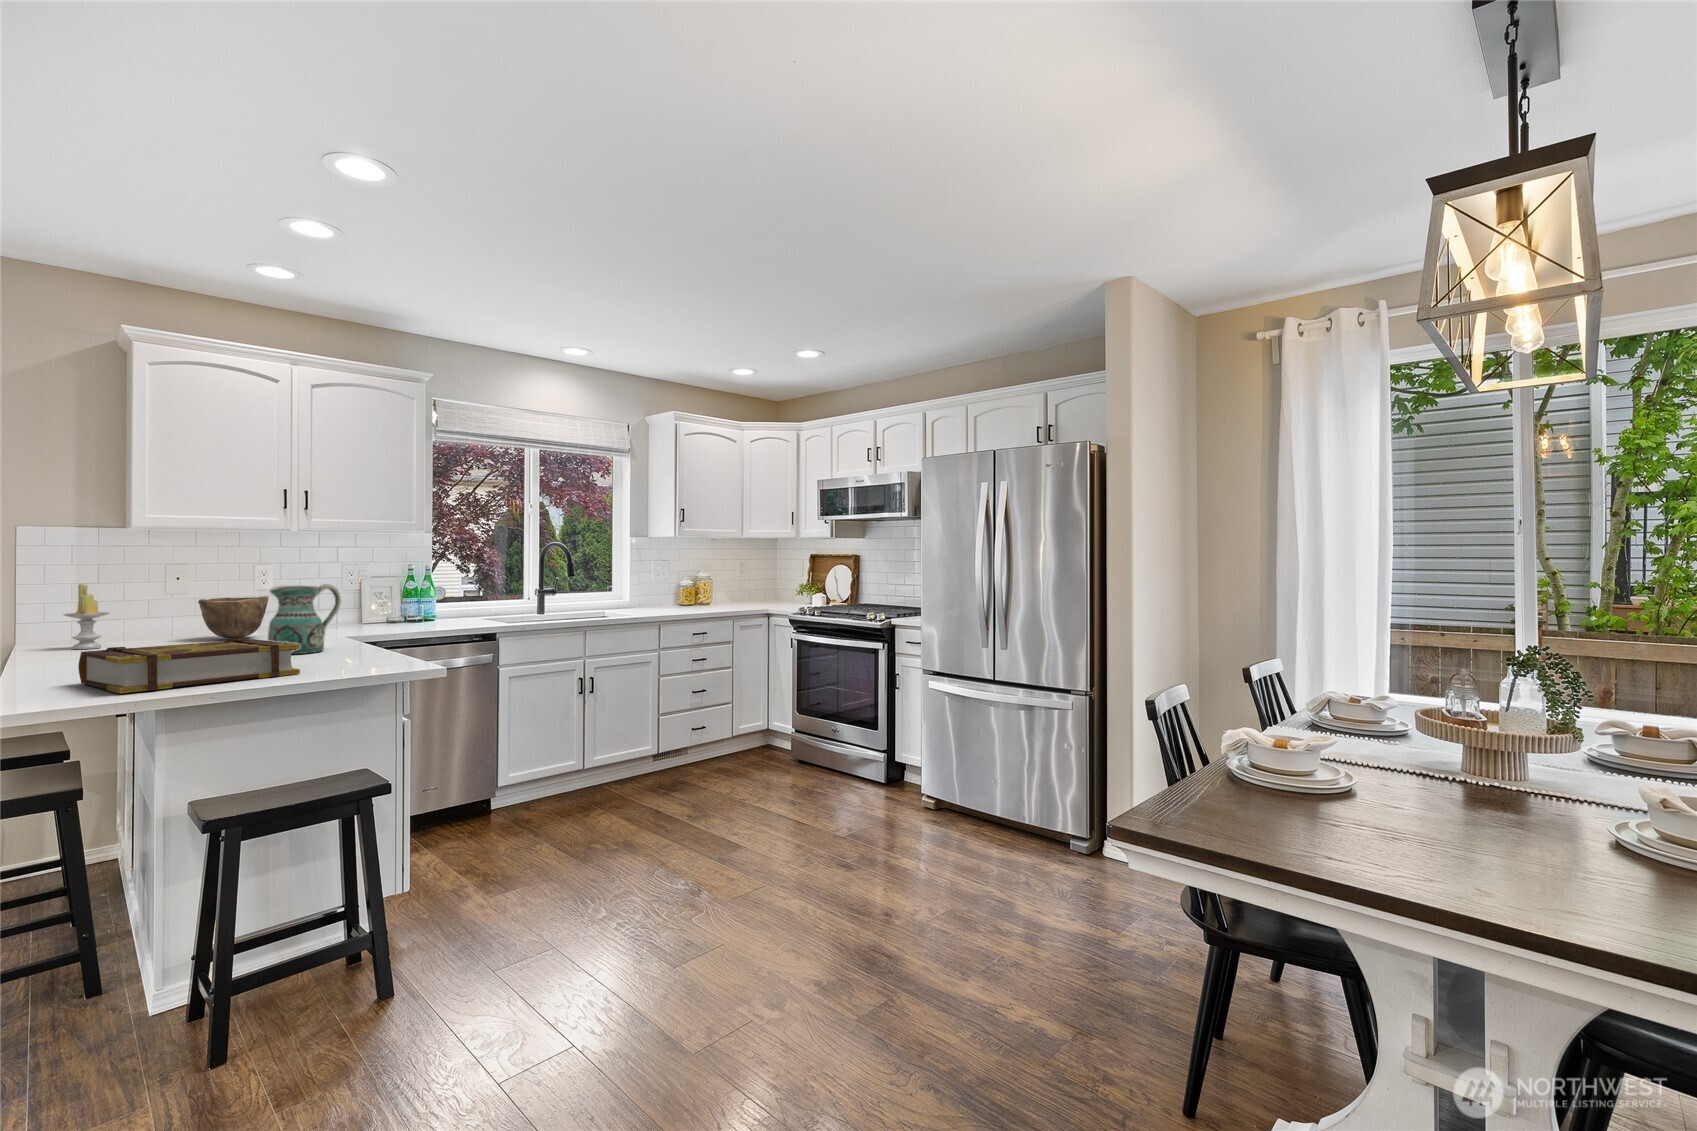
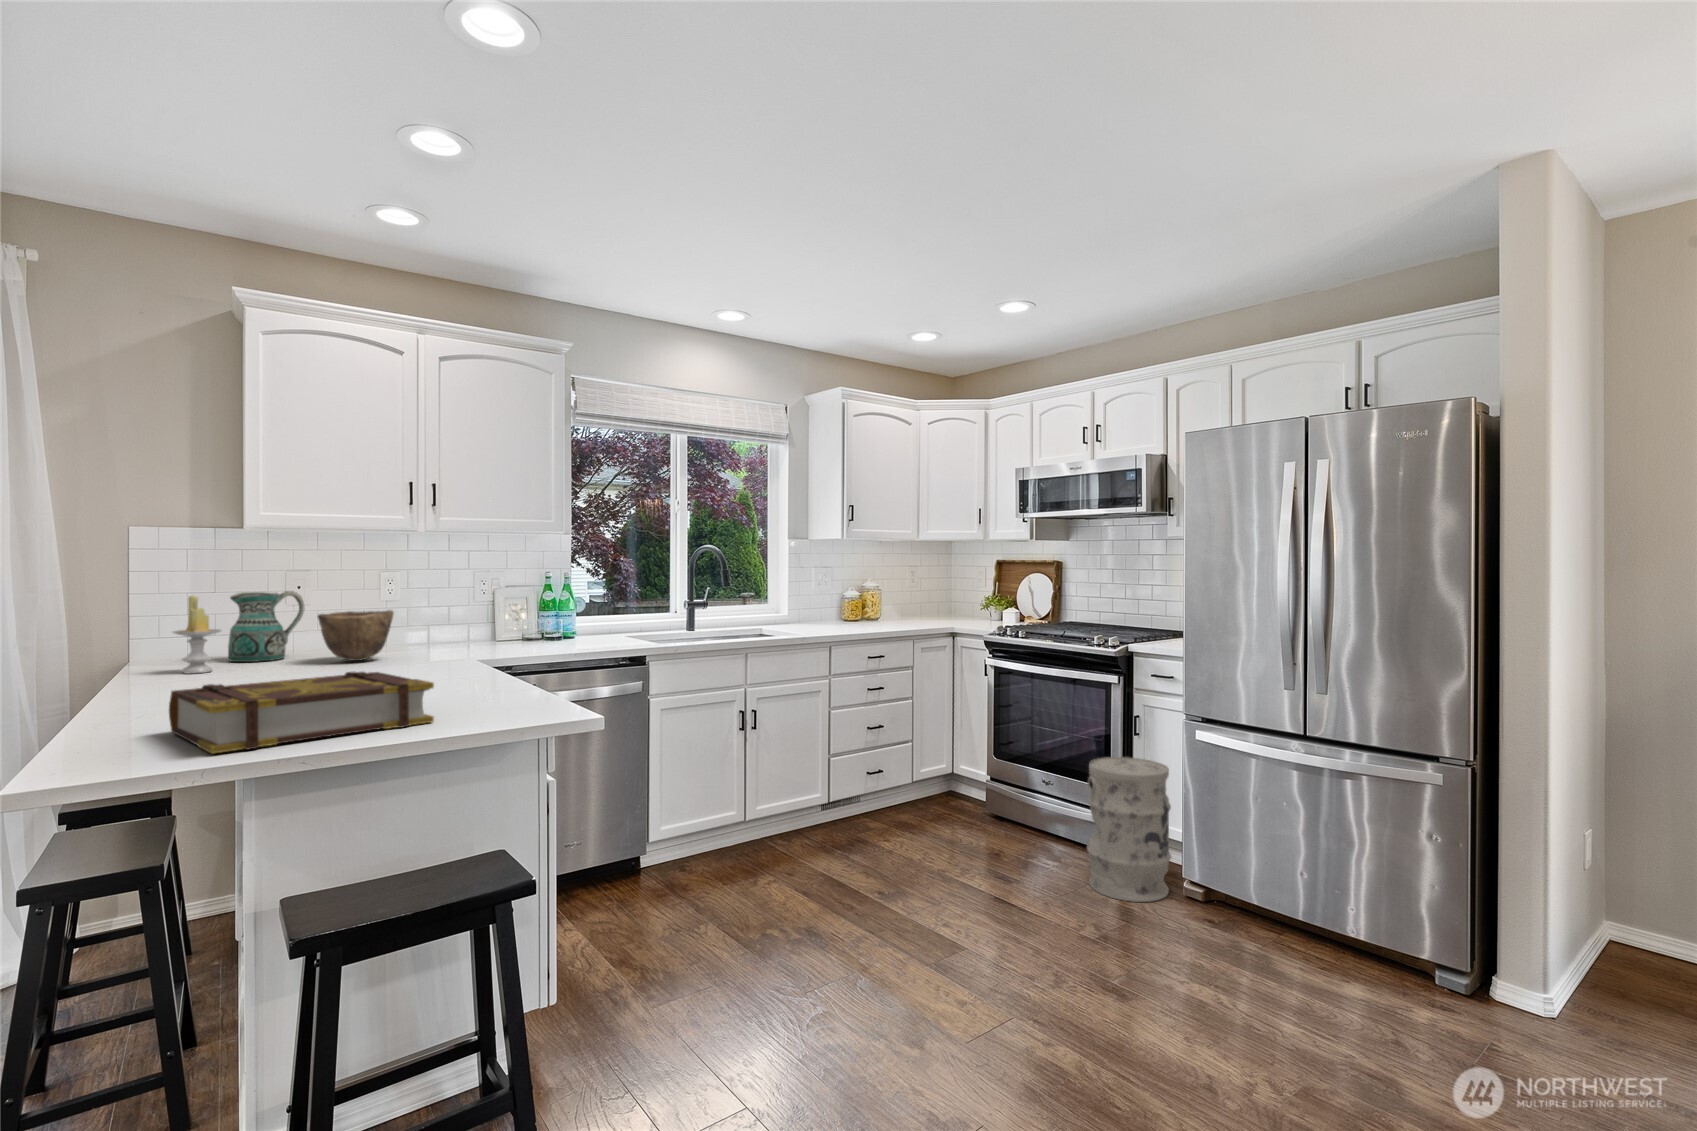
ceramic pitcher: present [268,584,341,654] -> present [228,591,304,662]
trash can: none [854,706,915,812] -> present [1087,757,1171,902]

